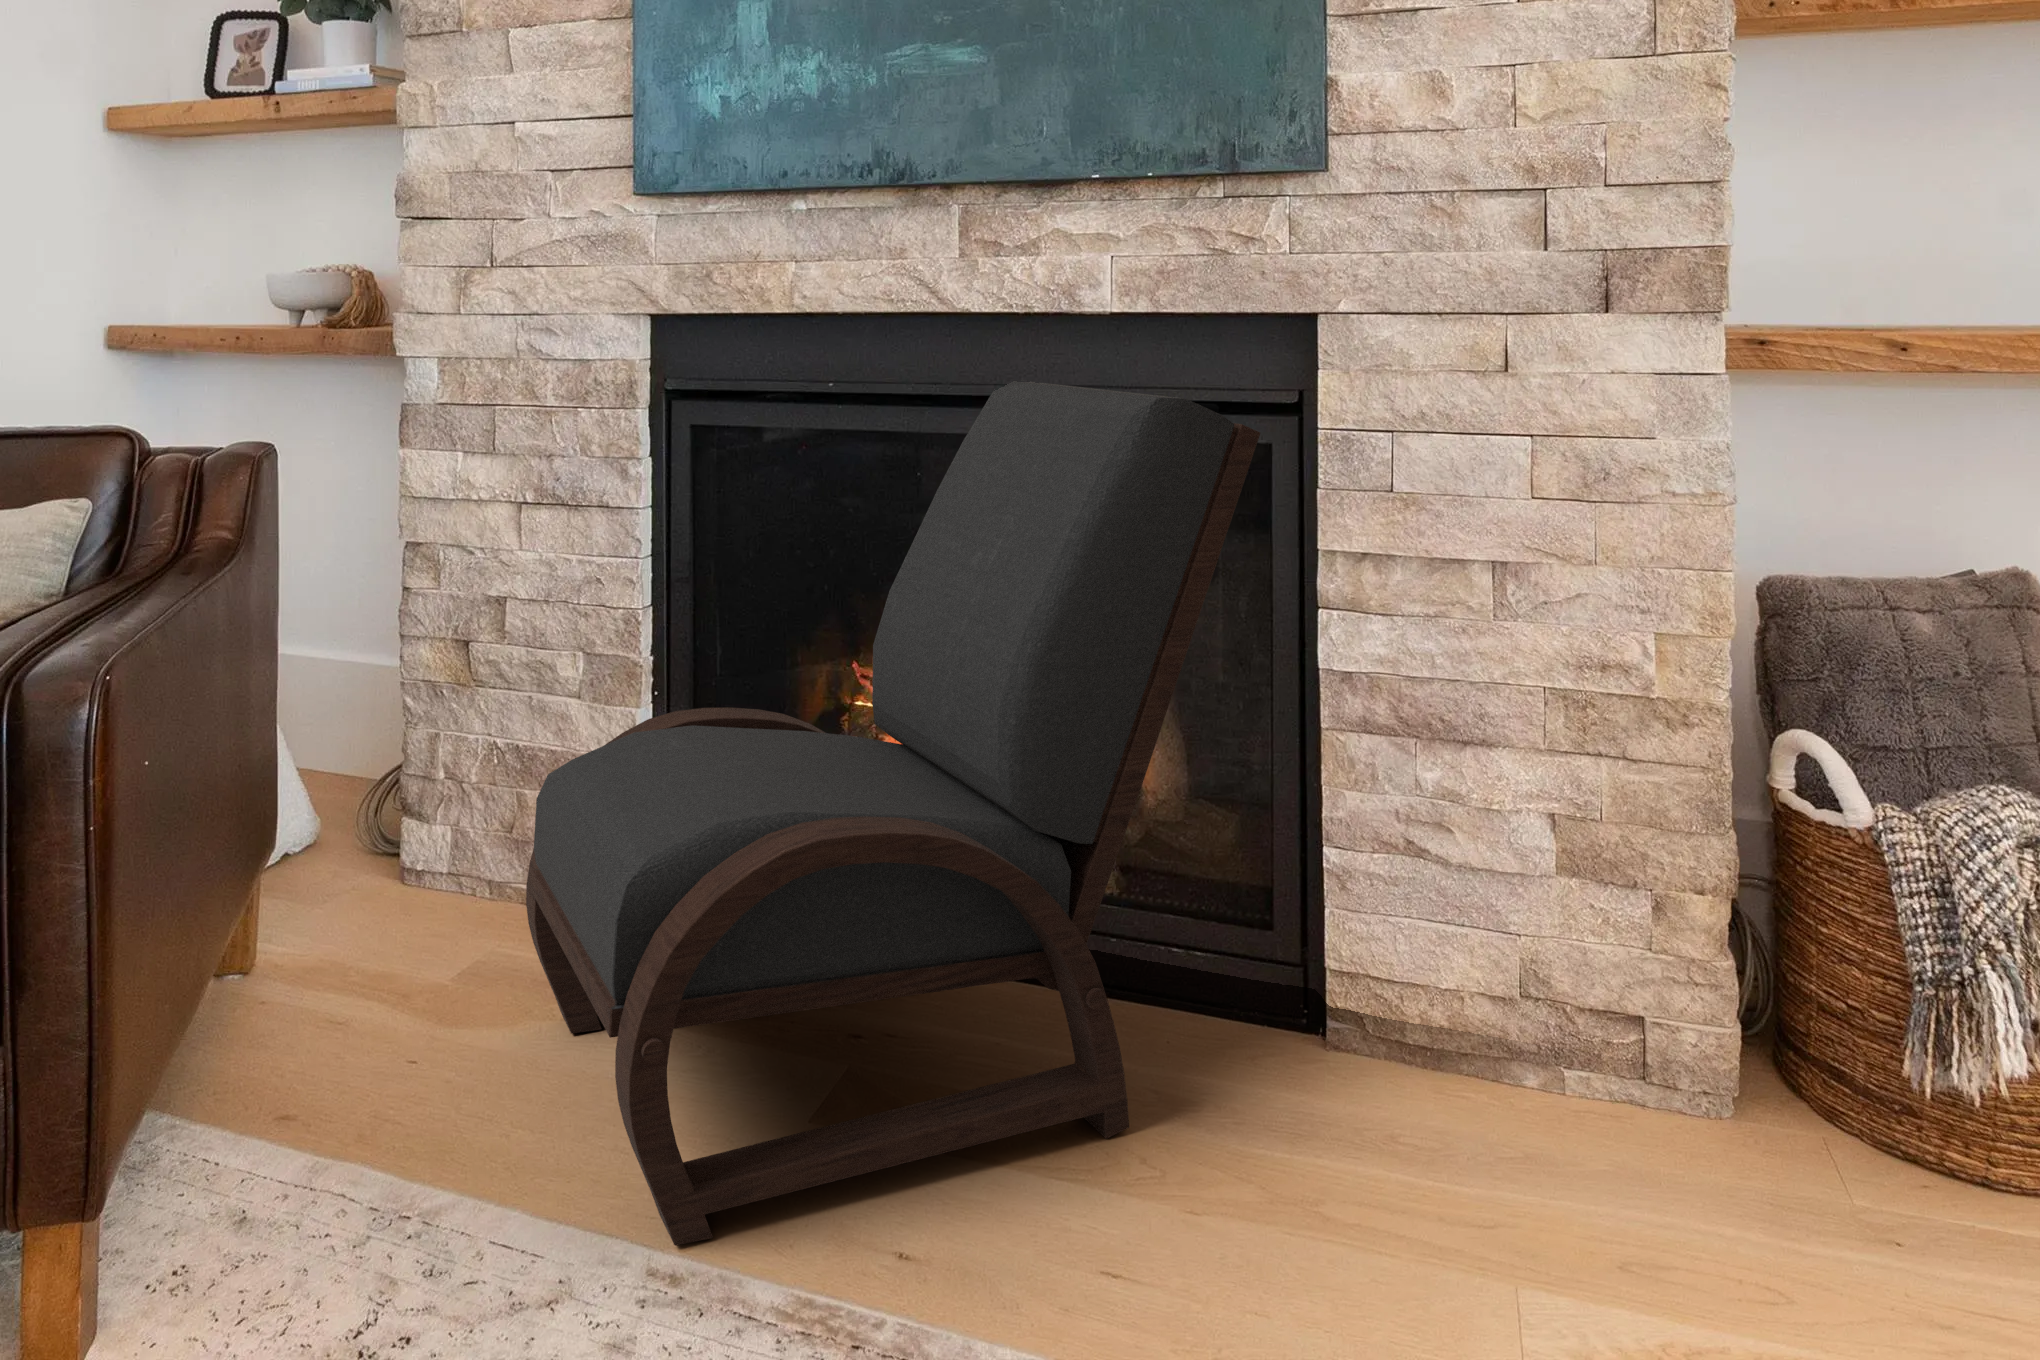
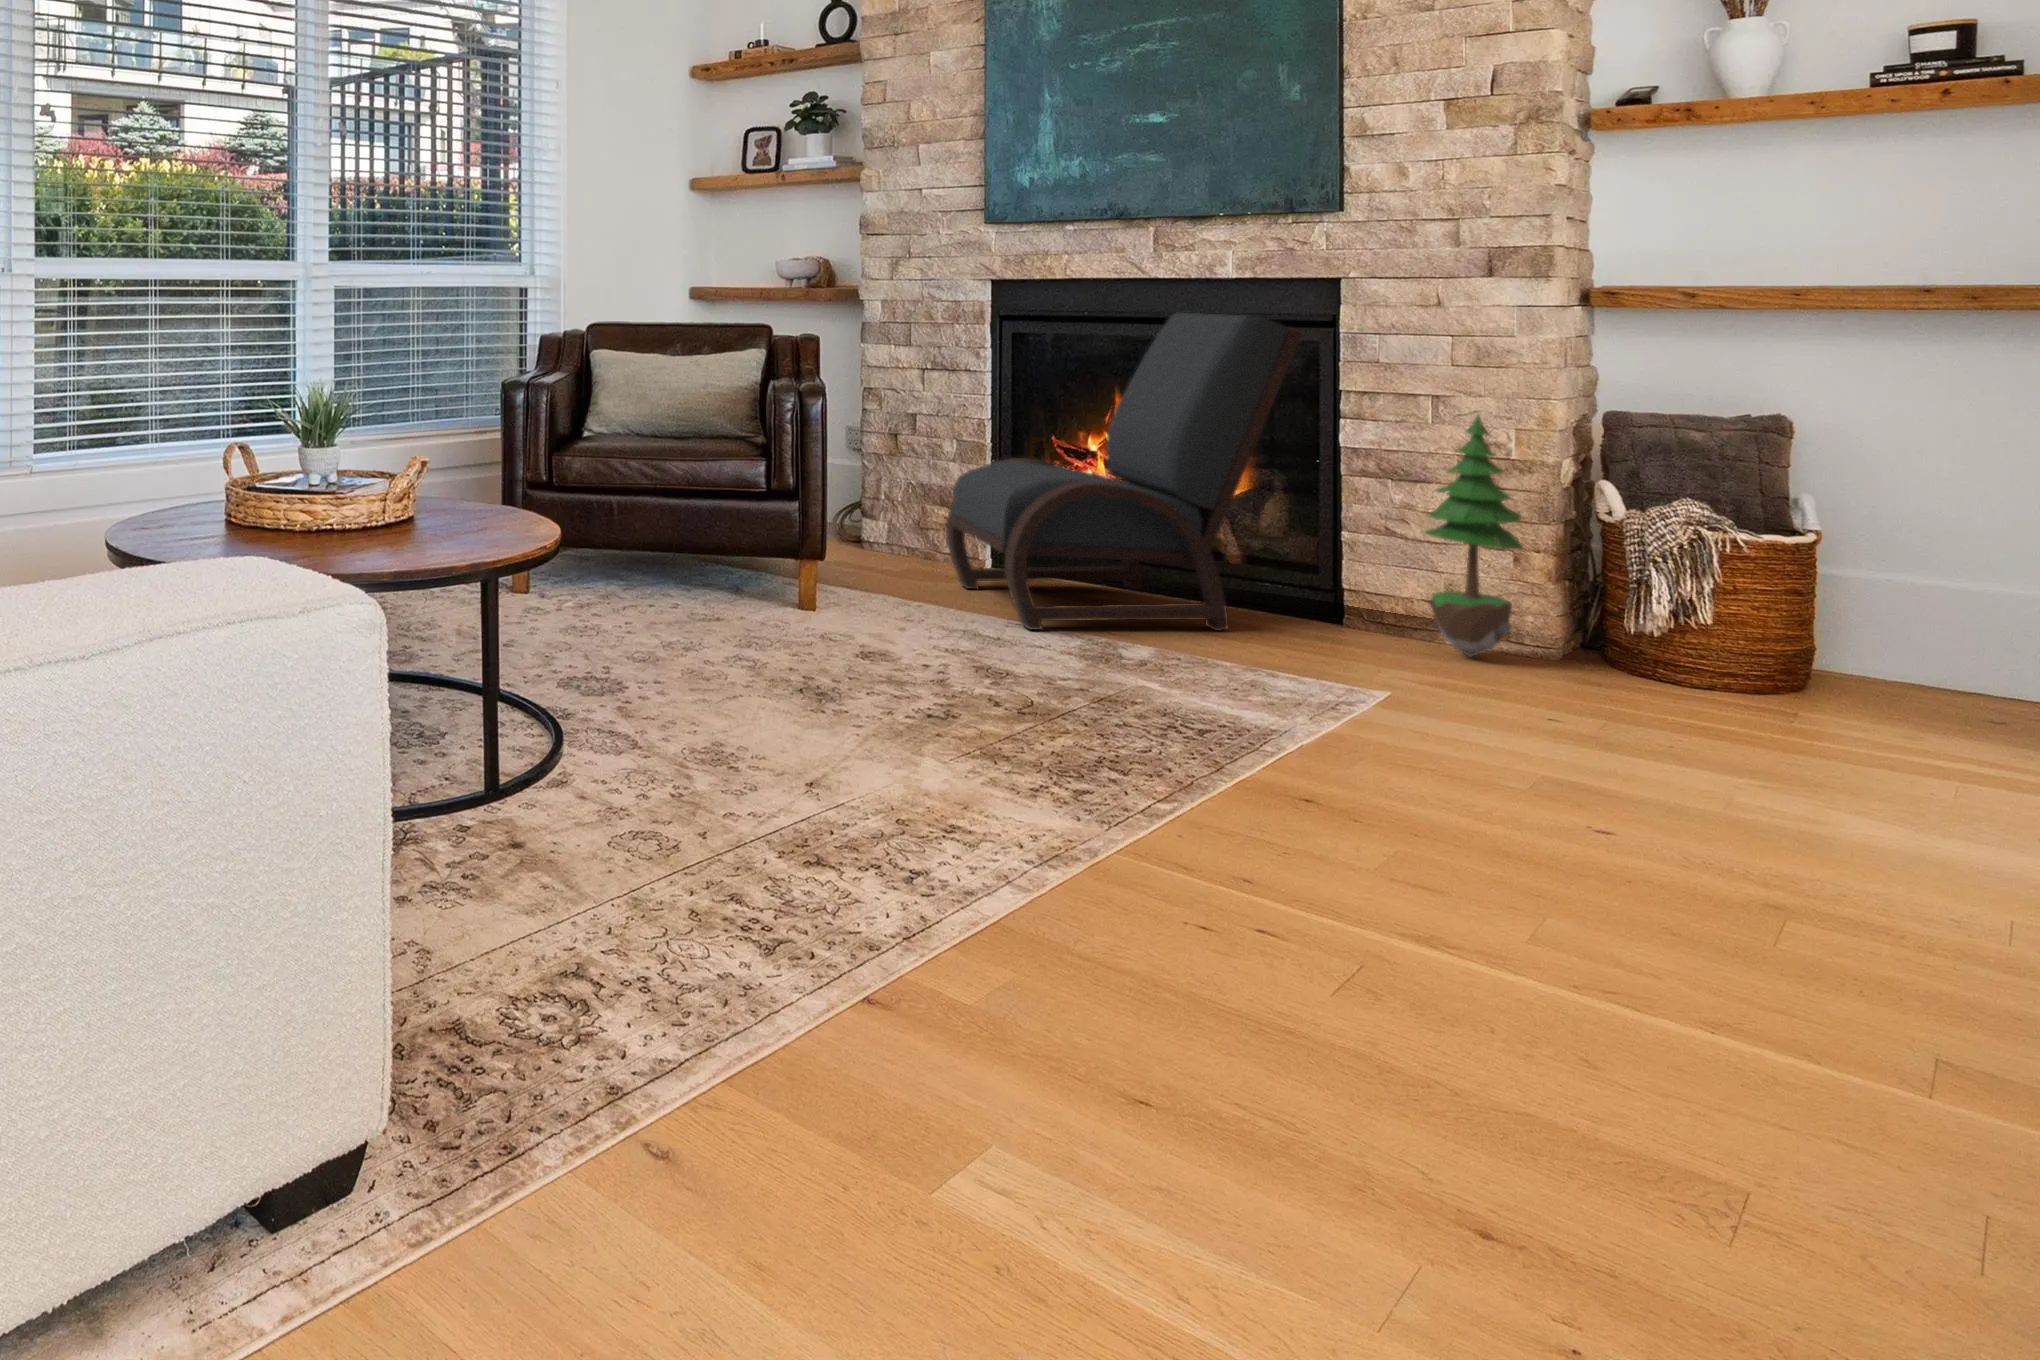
potted tree: none [1505,615,1715,1153] -> present [1424,415,1523,657]

